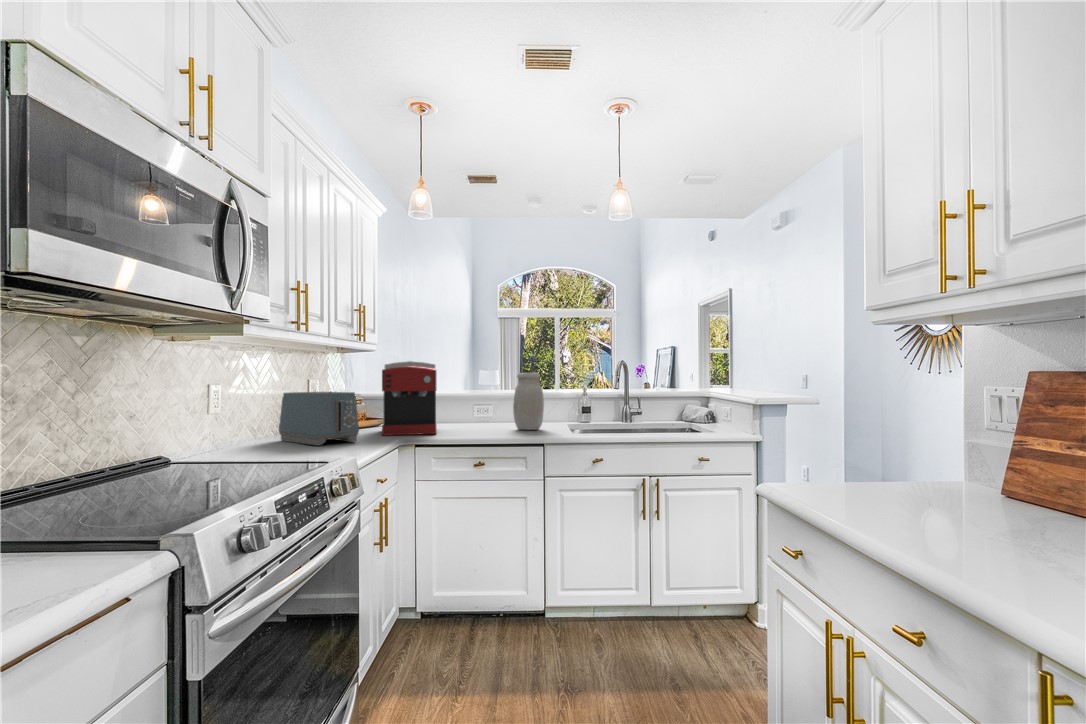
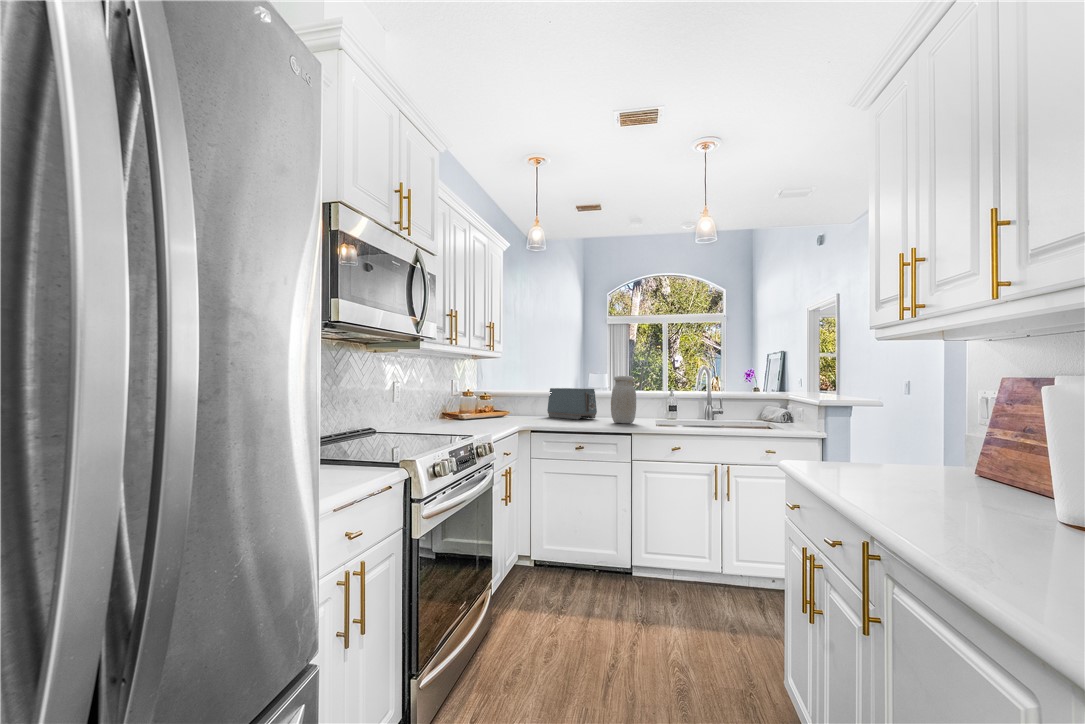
coffee maker: present [382,361,437,436] -> none [507,366,548,423]
toaster: present [279,392,359,446] -> present [547,388,597,419]

